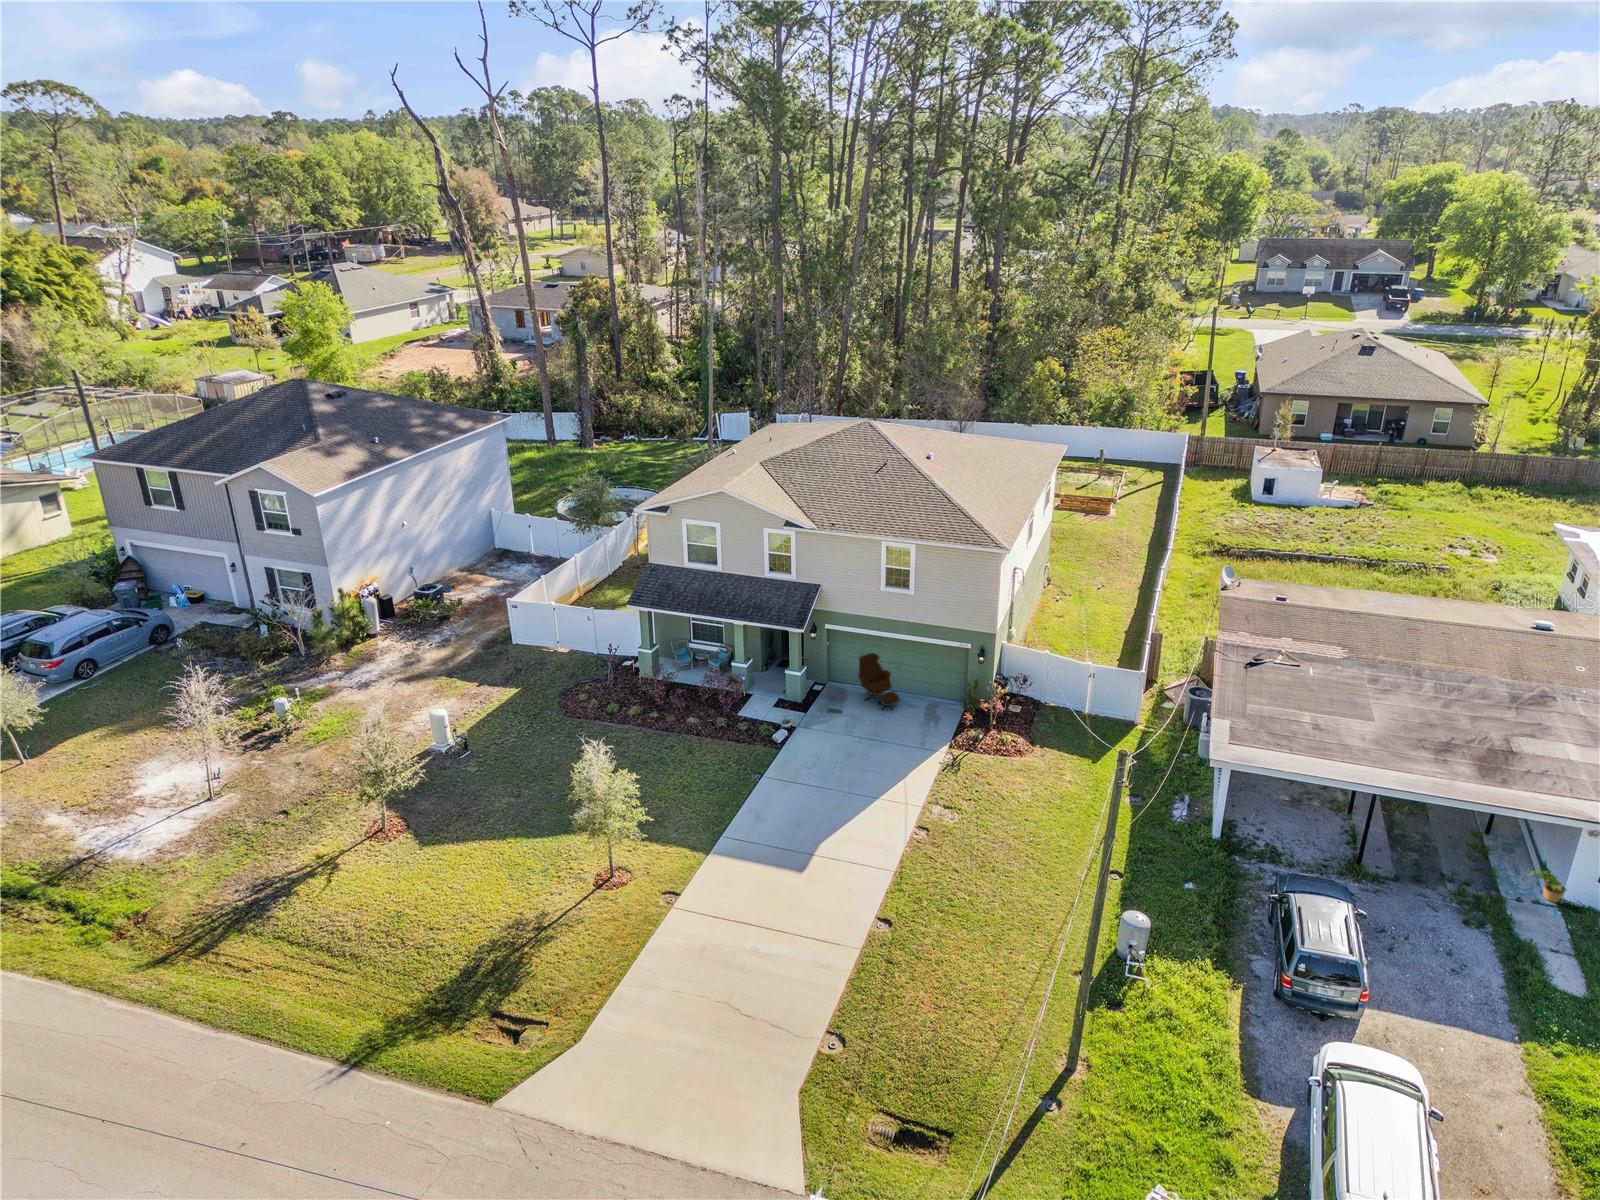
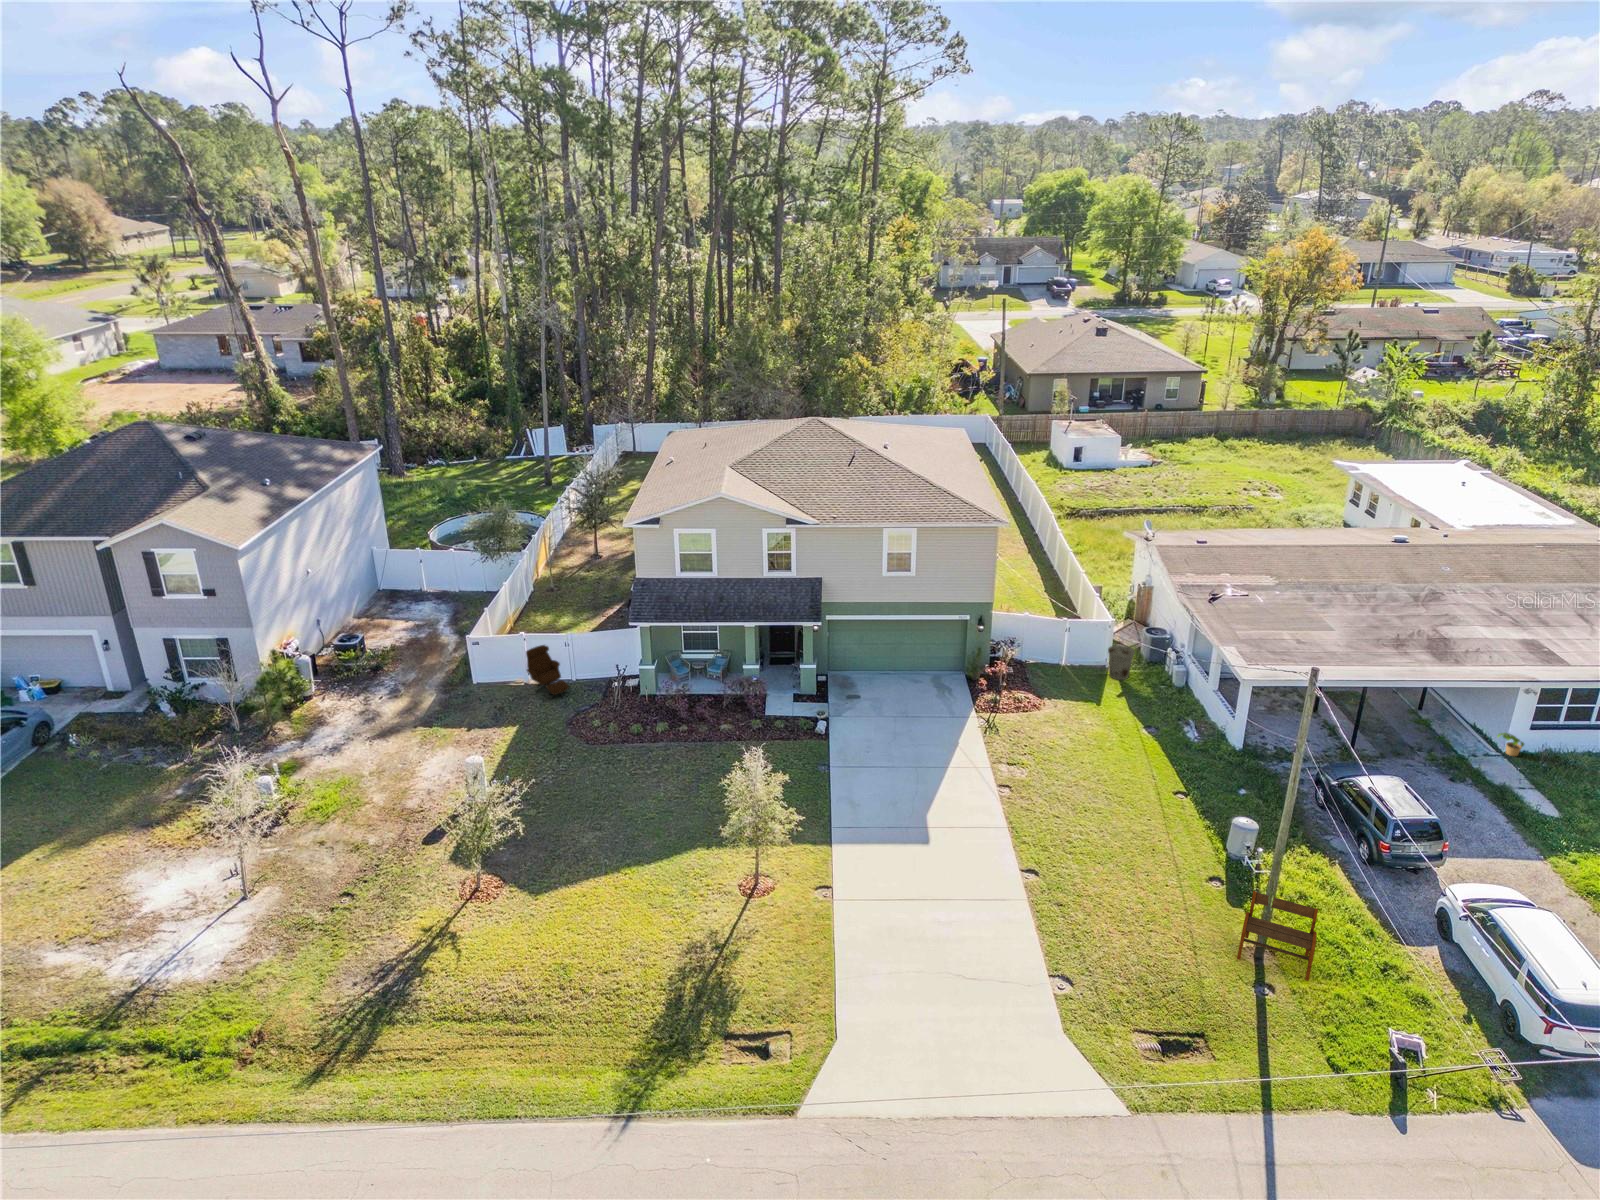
lounge chair: present [858,653,900,709] -> present [526,645,569,696]
trash can: none [1101,693,1131,732] -> present [1108,645,1135,680]
bench: none [1043,993,1136,1110] -> present [1237,891,1318,981]

